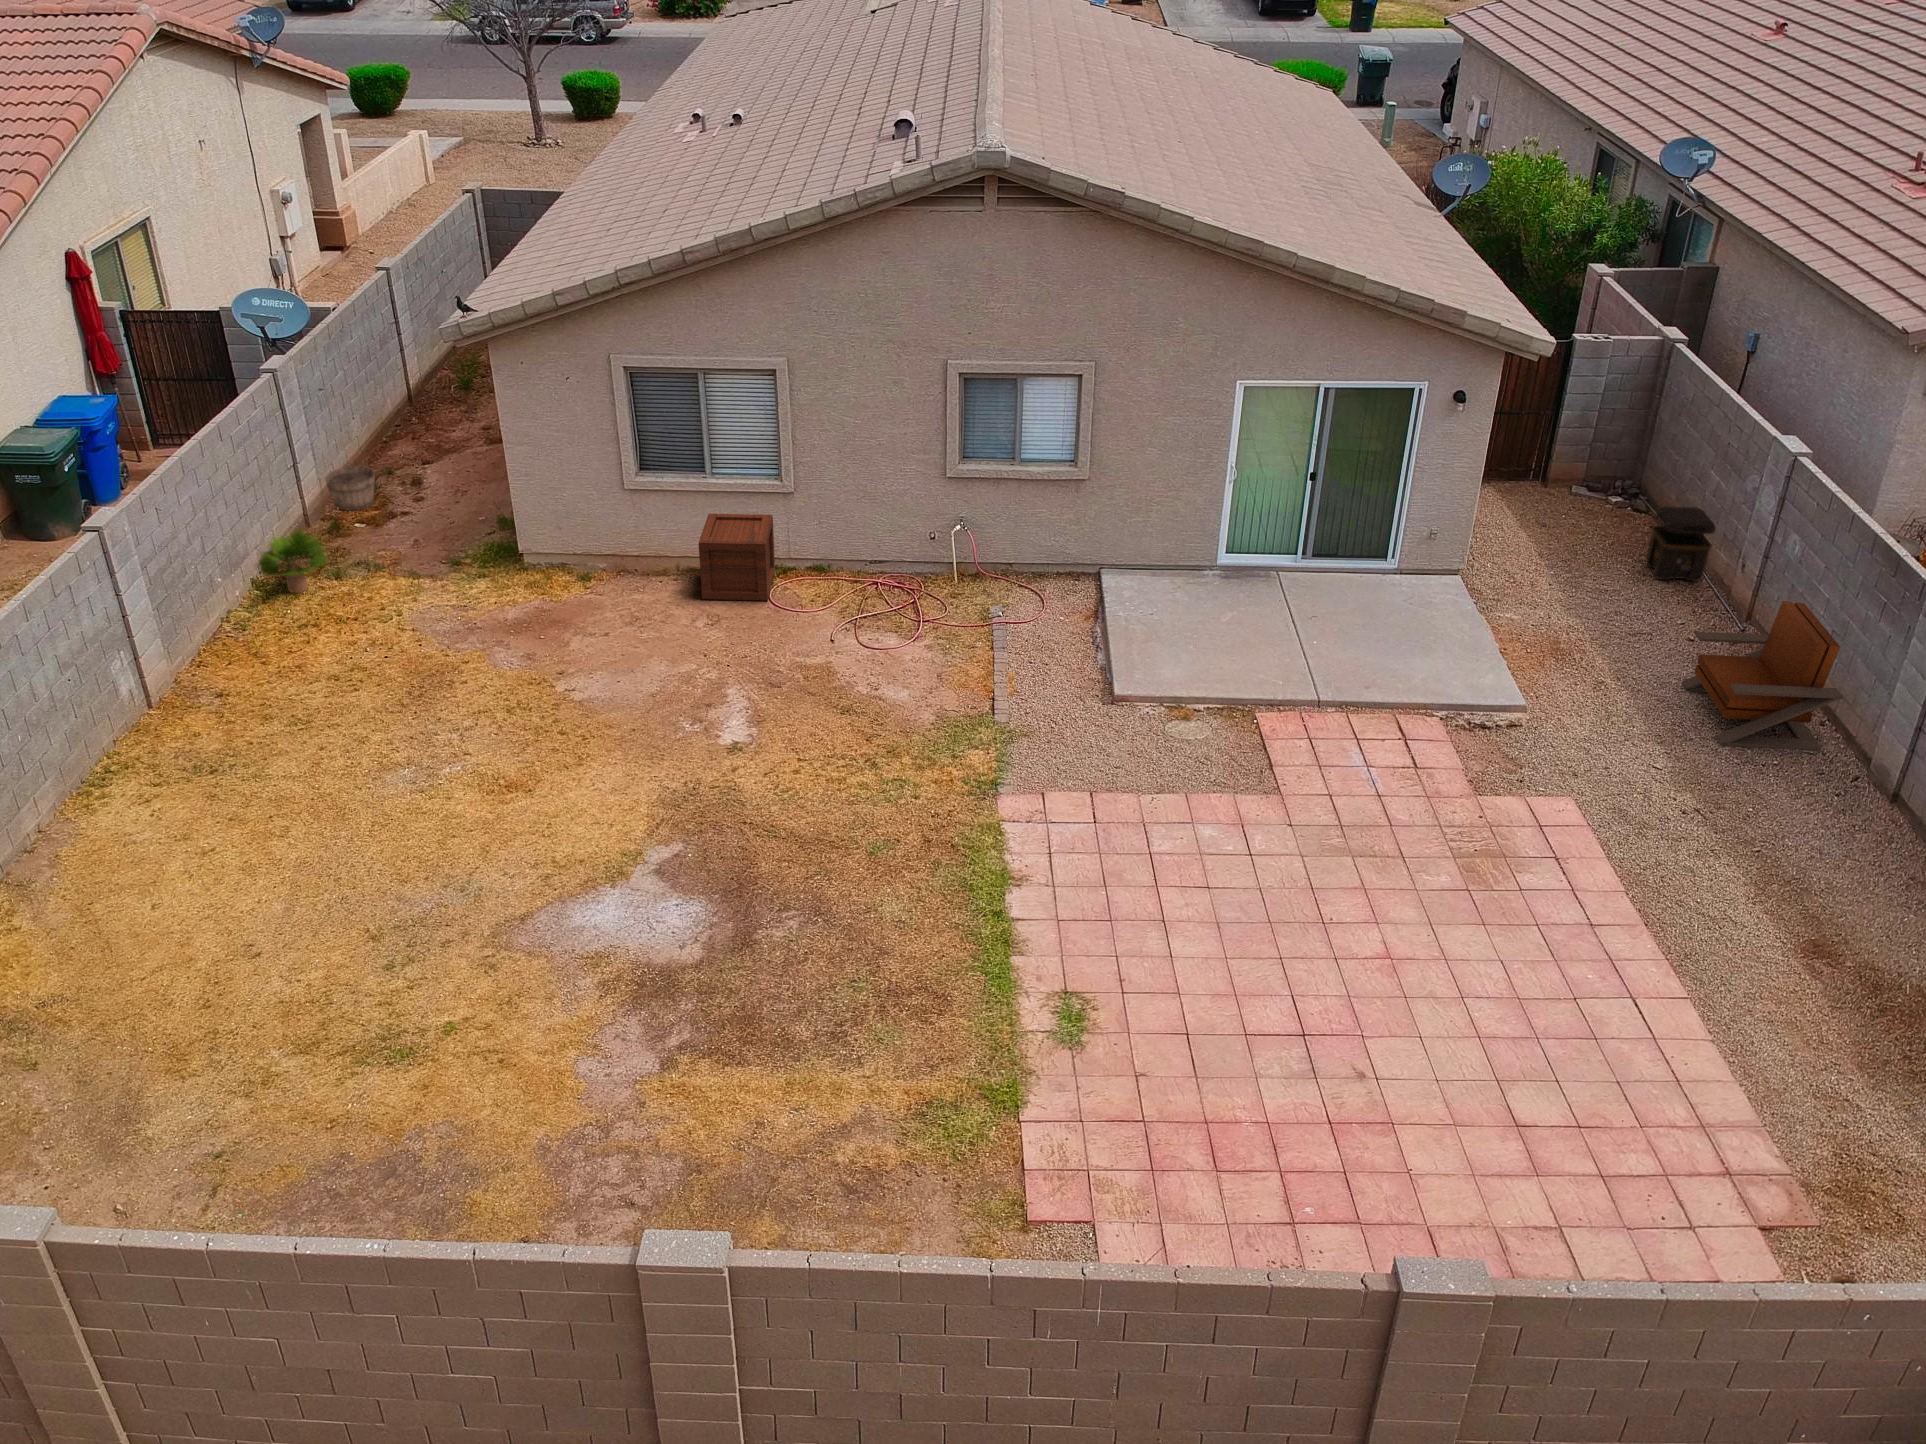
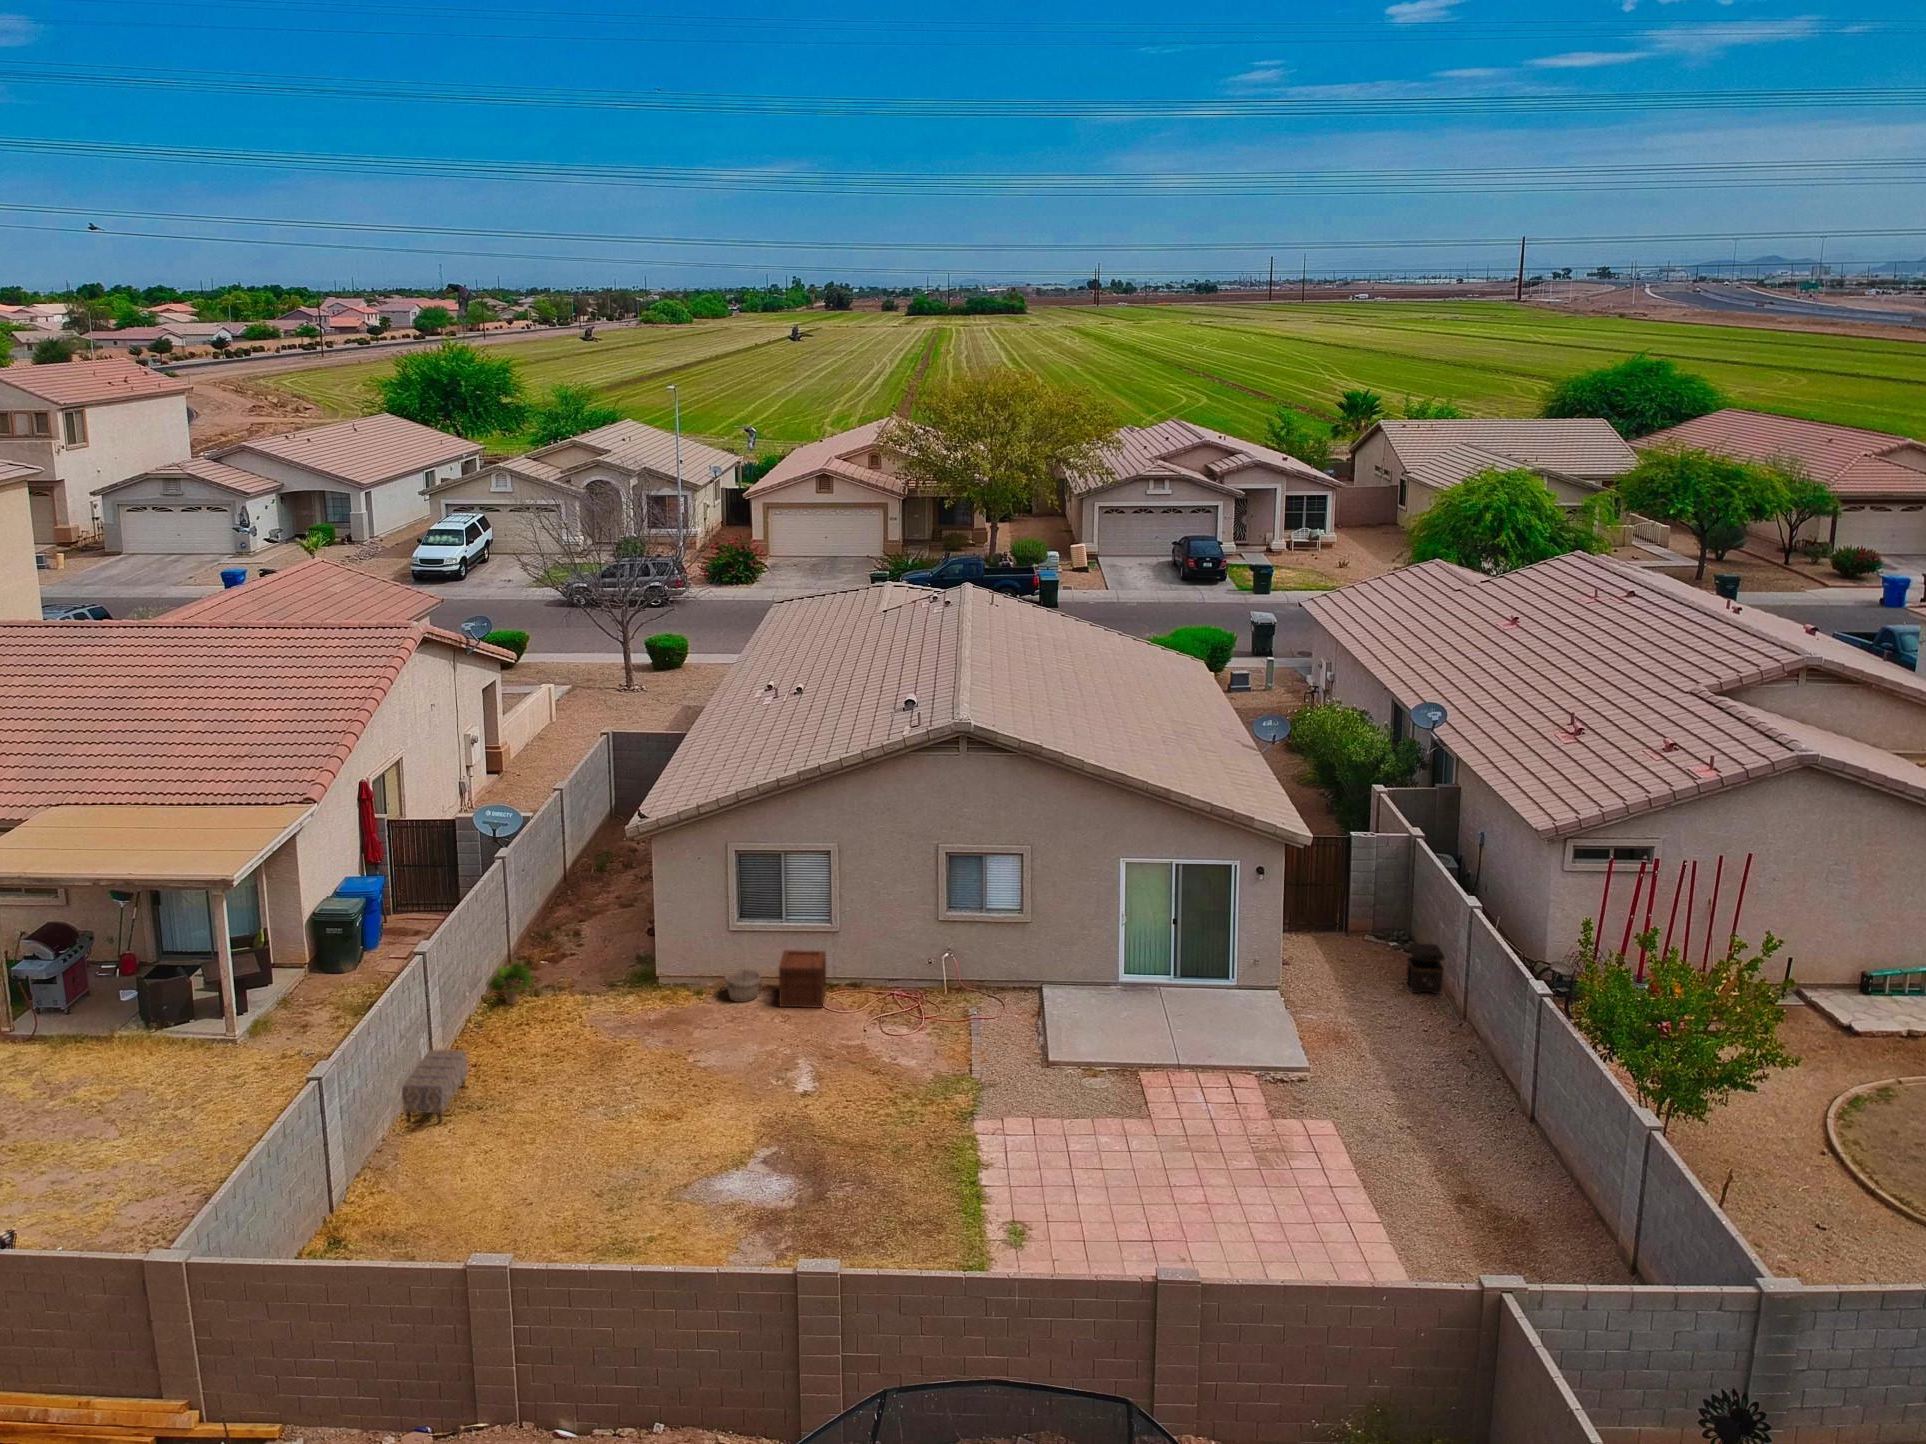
wooden bucket: present [325,466,375,510] -> present [725,969,760,1002]
lounge chair: present [1682,601,1842,750] -> none [1415,998,1501,1092]
bench: none [67,679,197,802] -> present [402,1050,468,1124]

